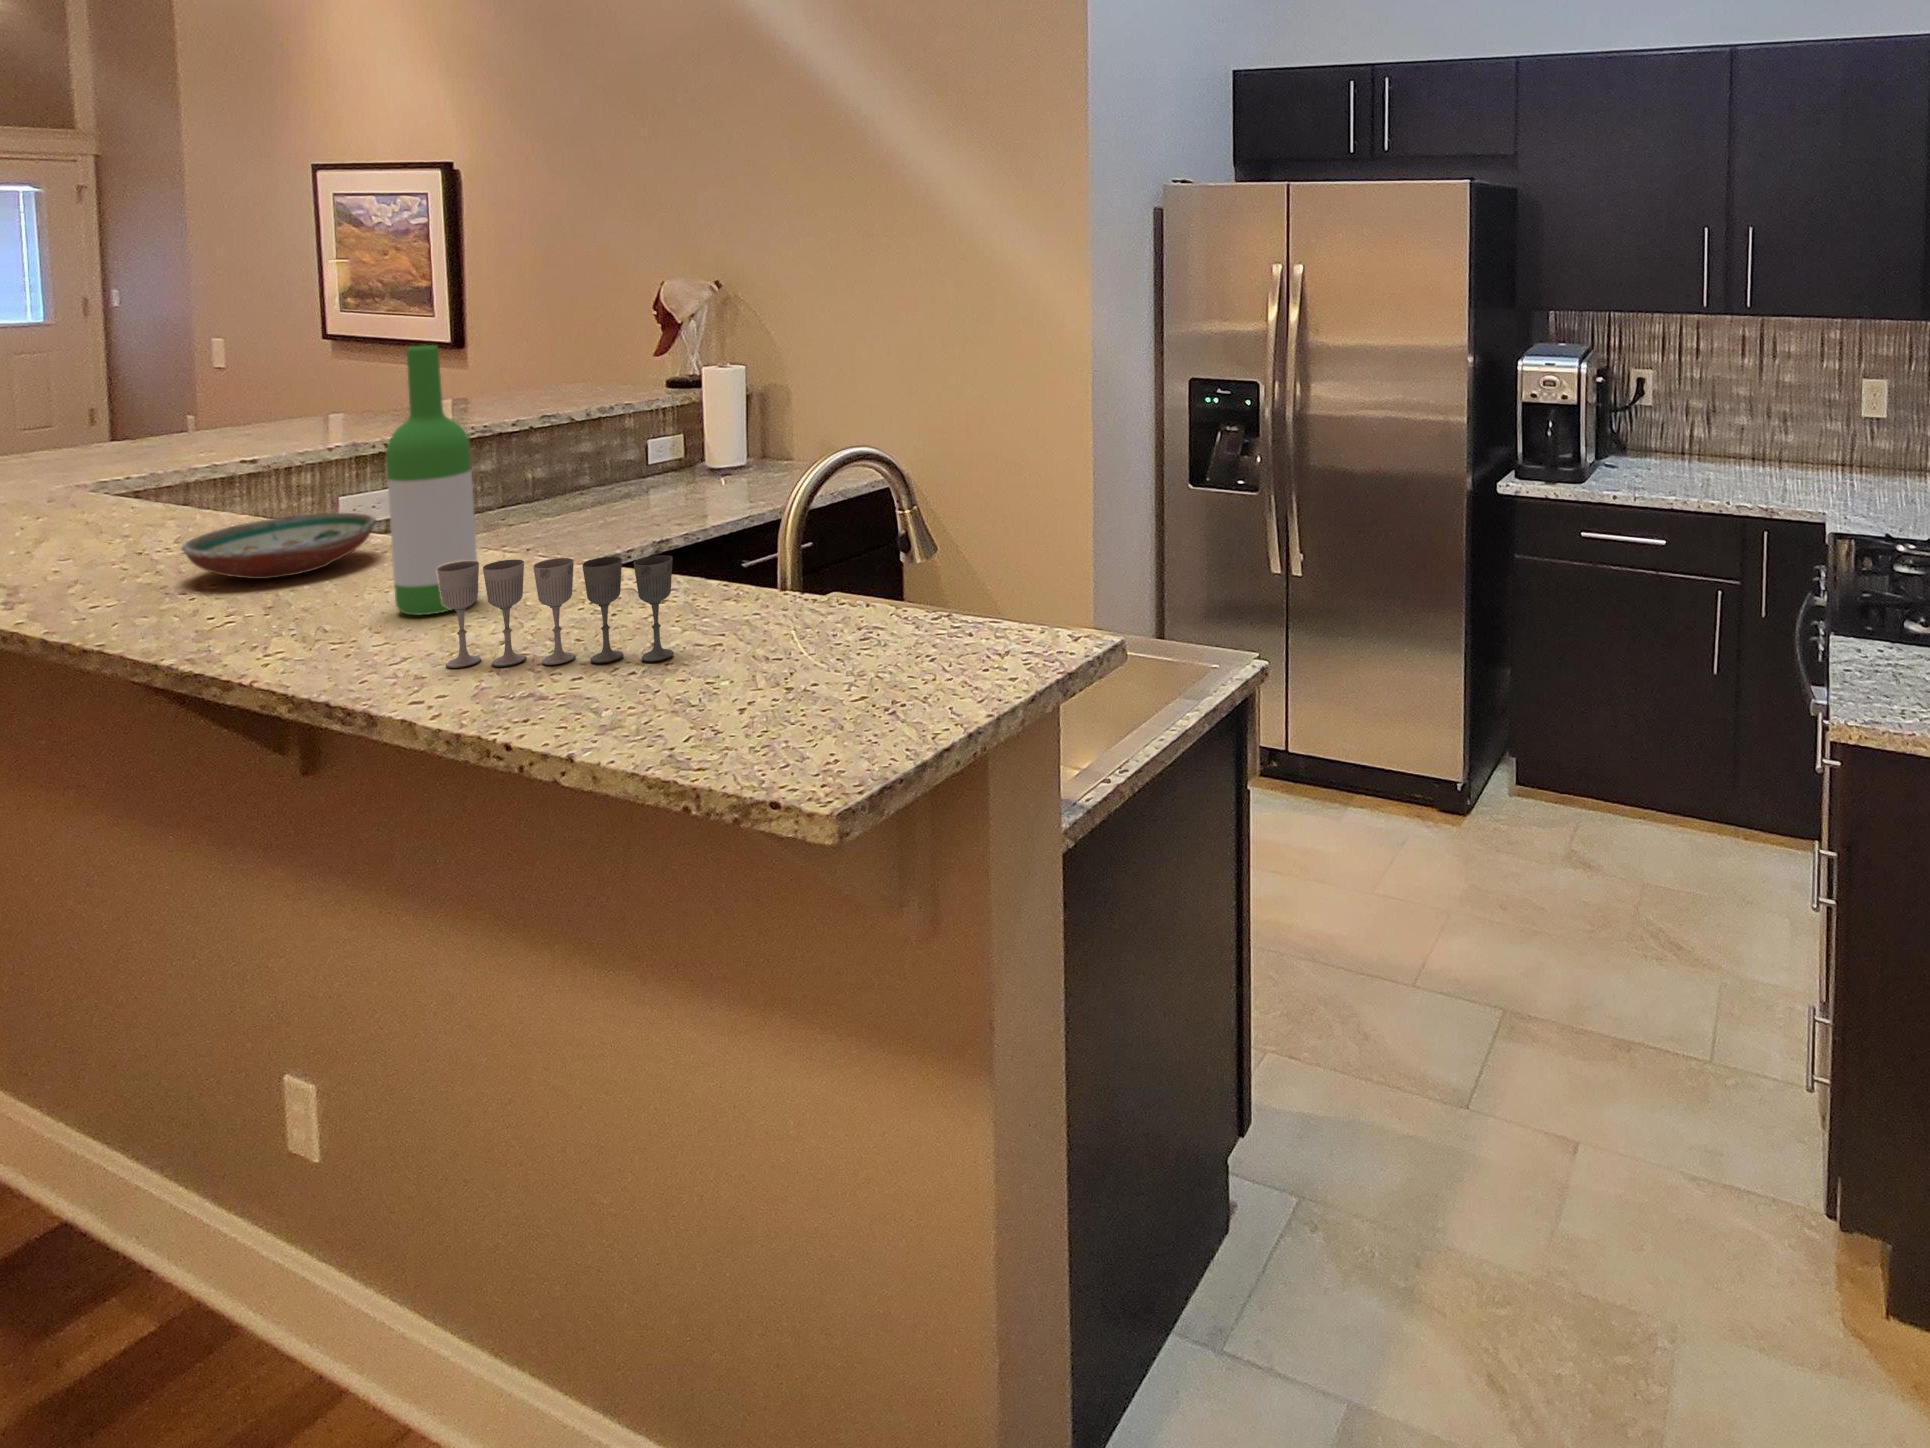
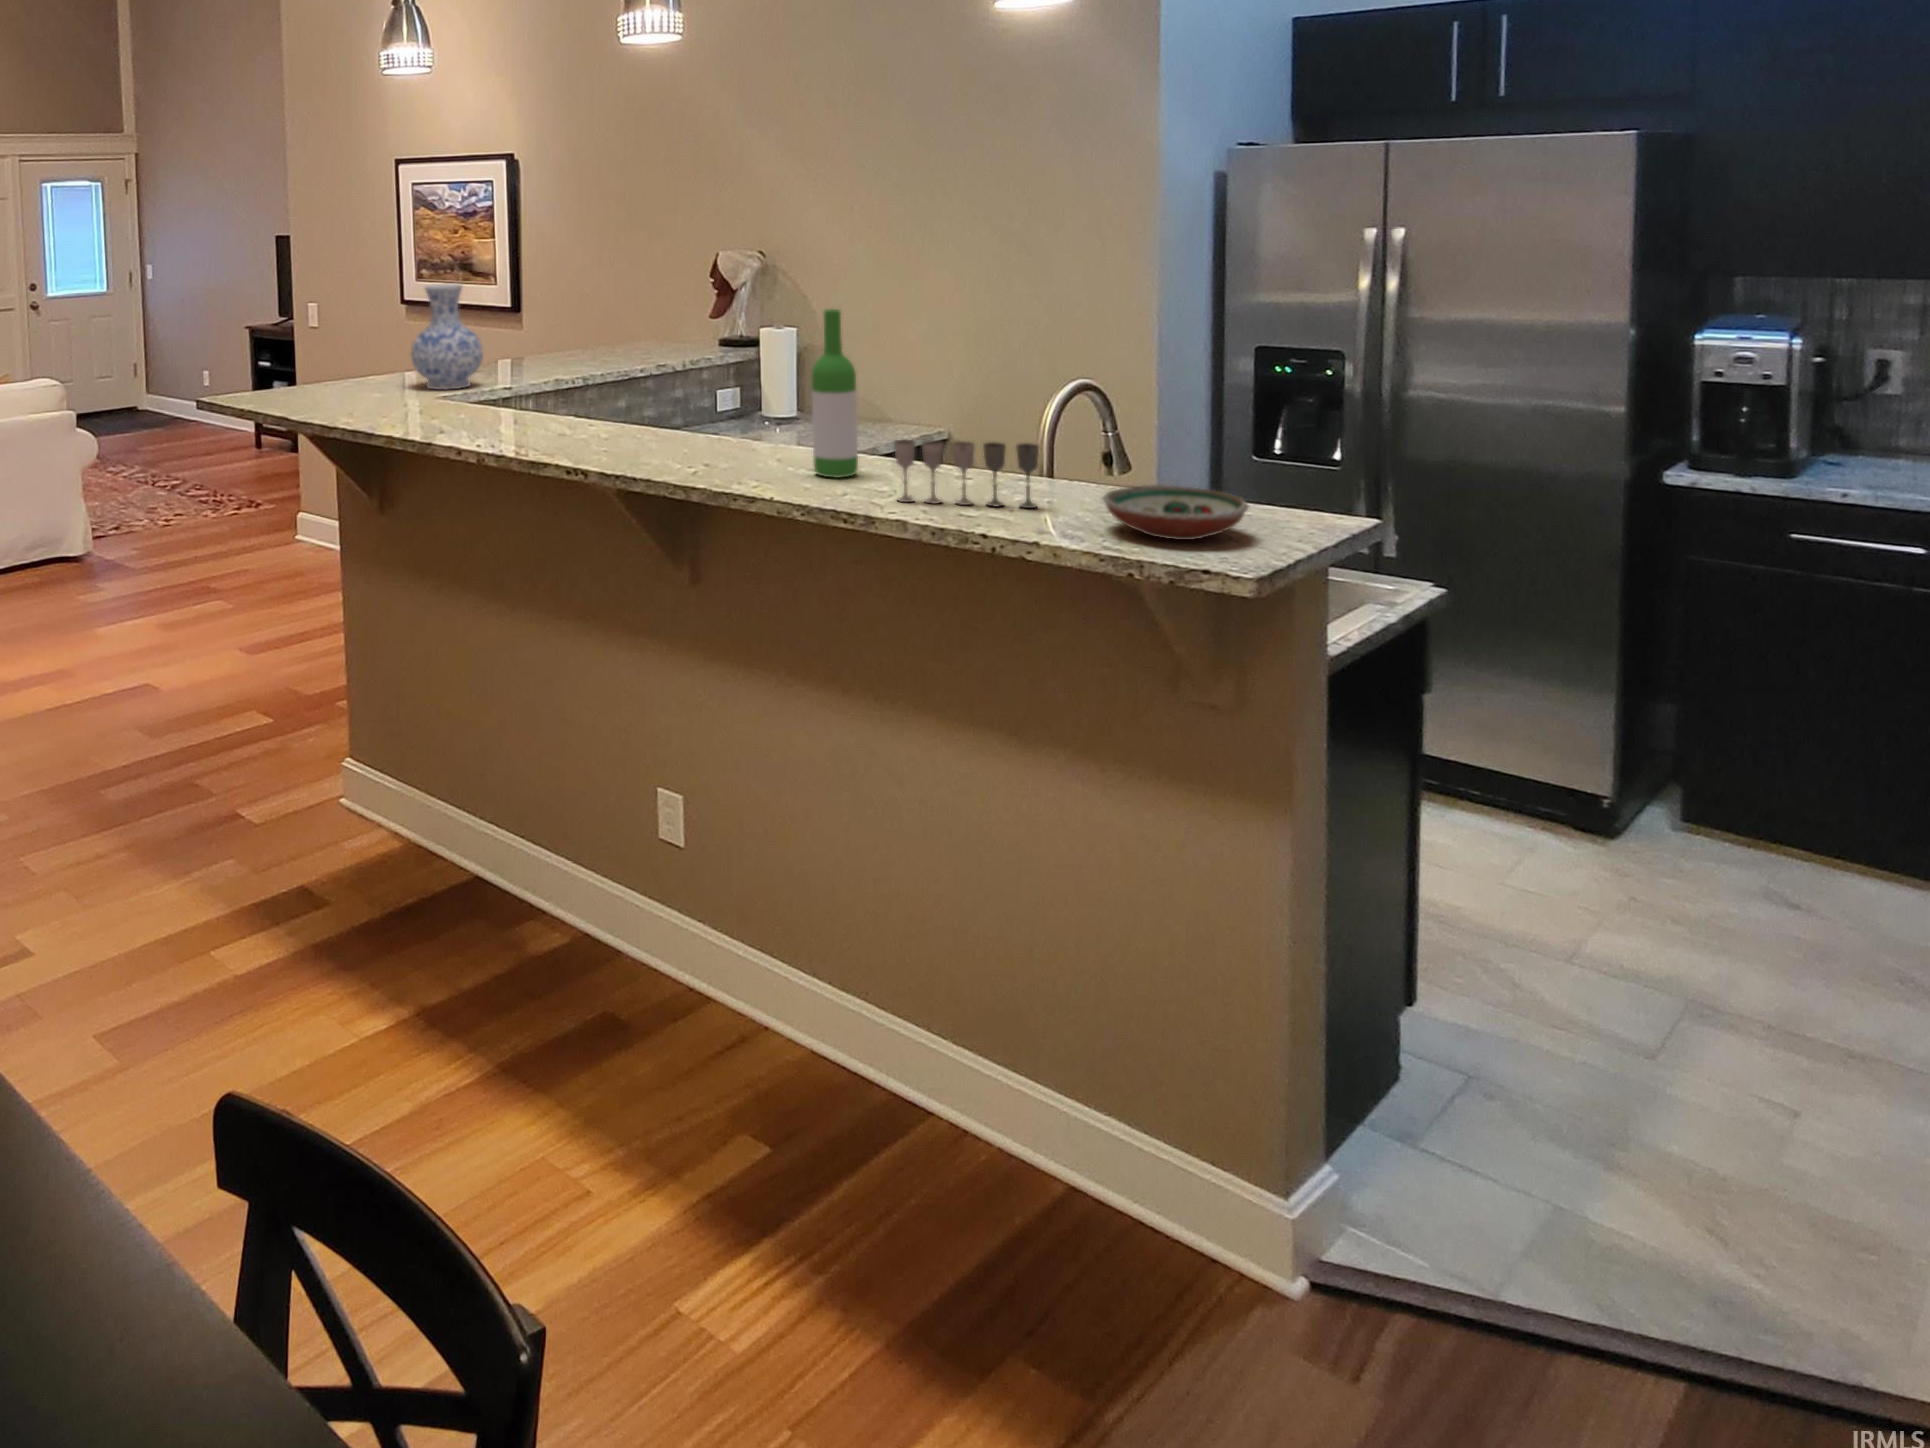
vase: none [33,311,183,468] -> present [411,283,483,390]
decorative bowl: present [182,513,377,579] -> present [1103,485,1248,540]

